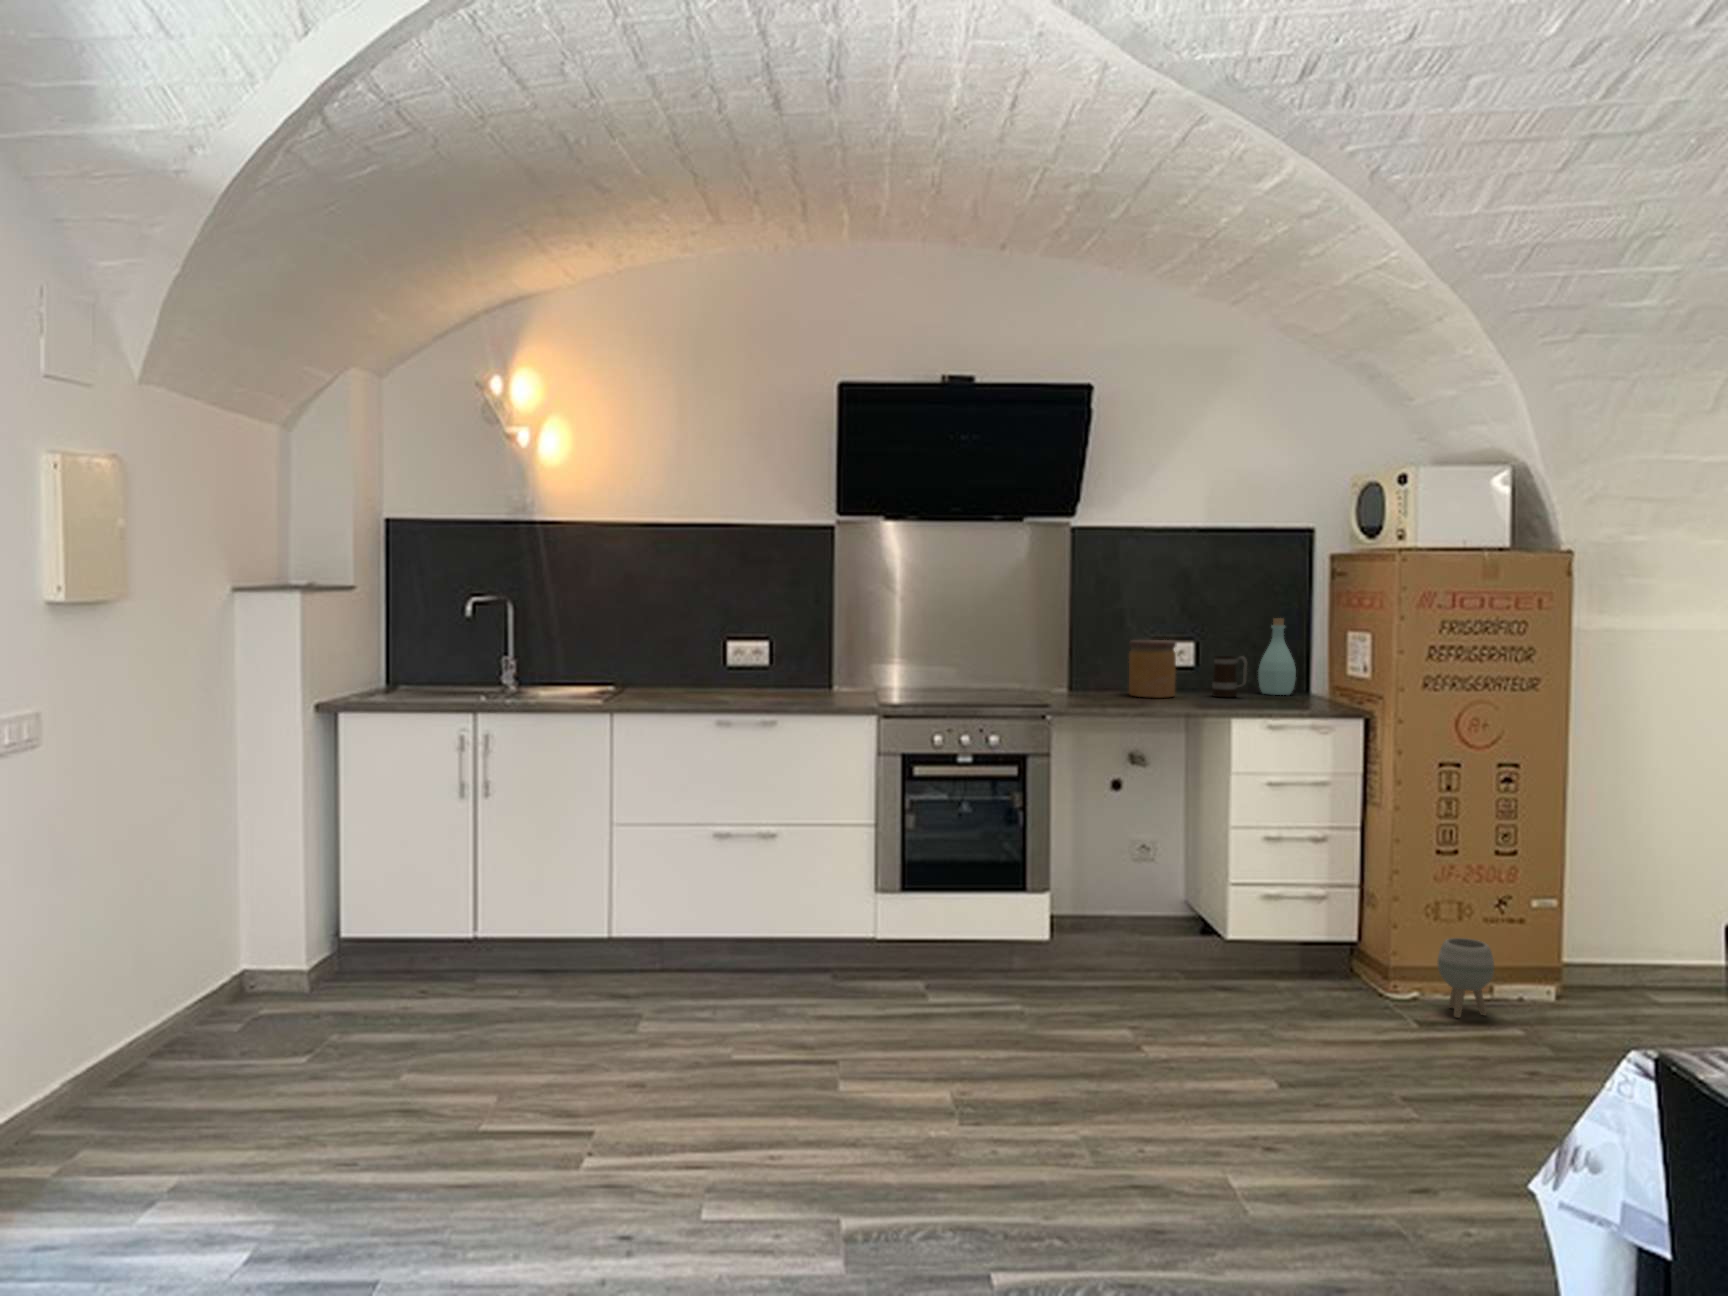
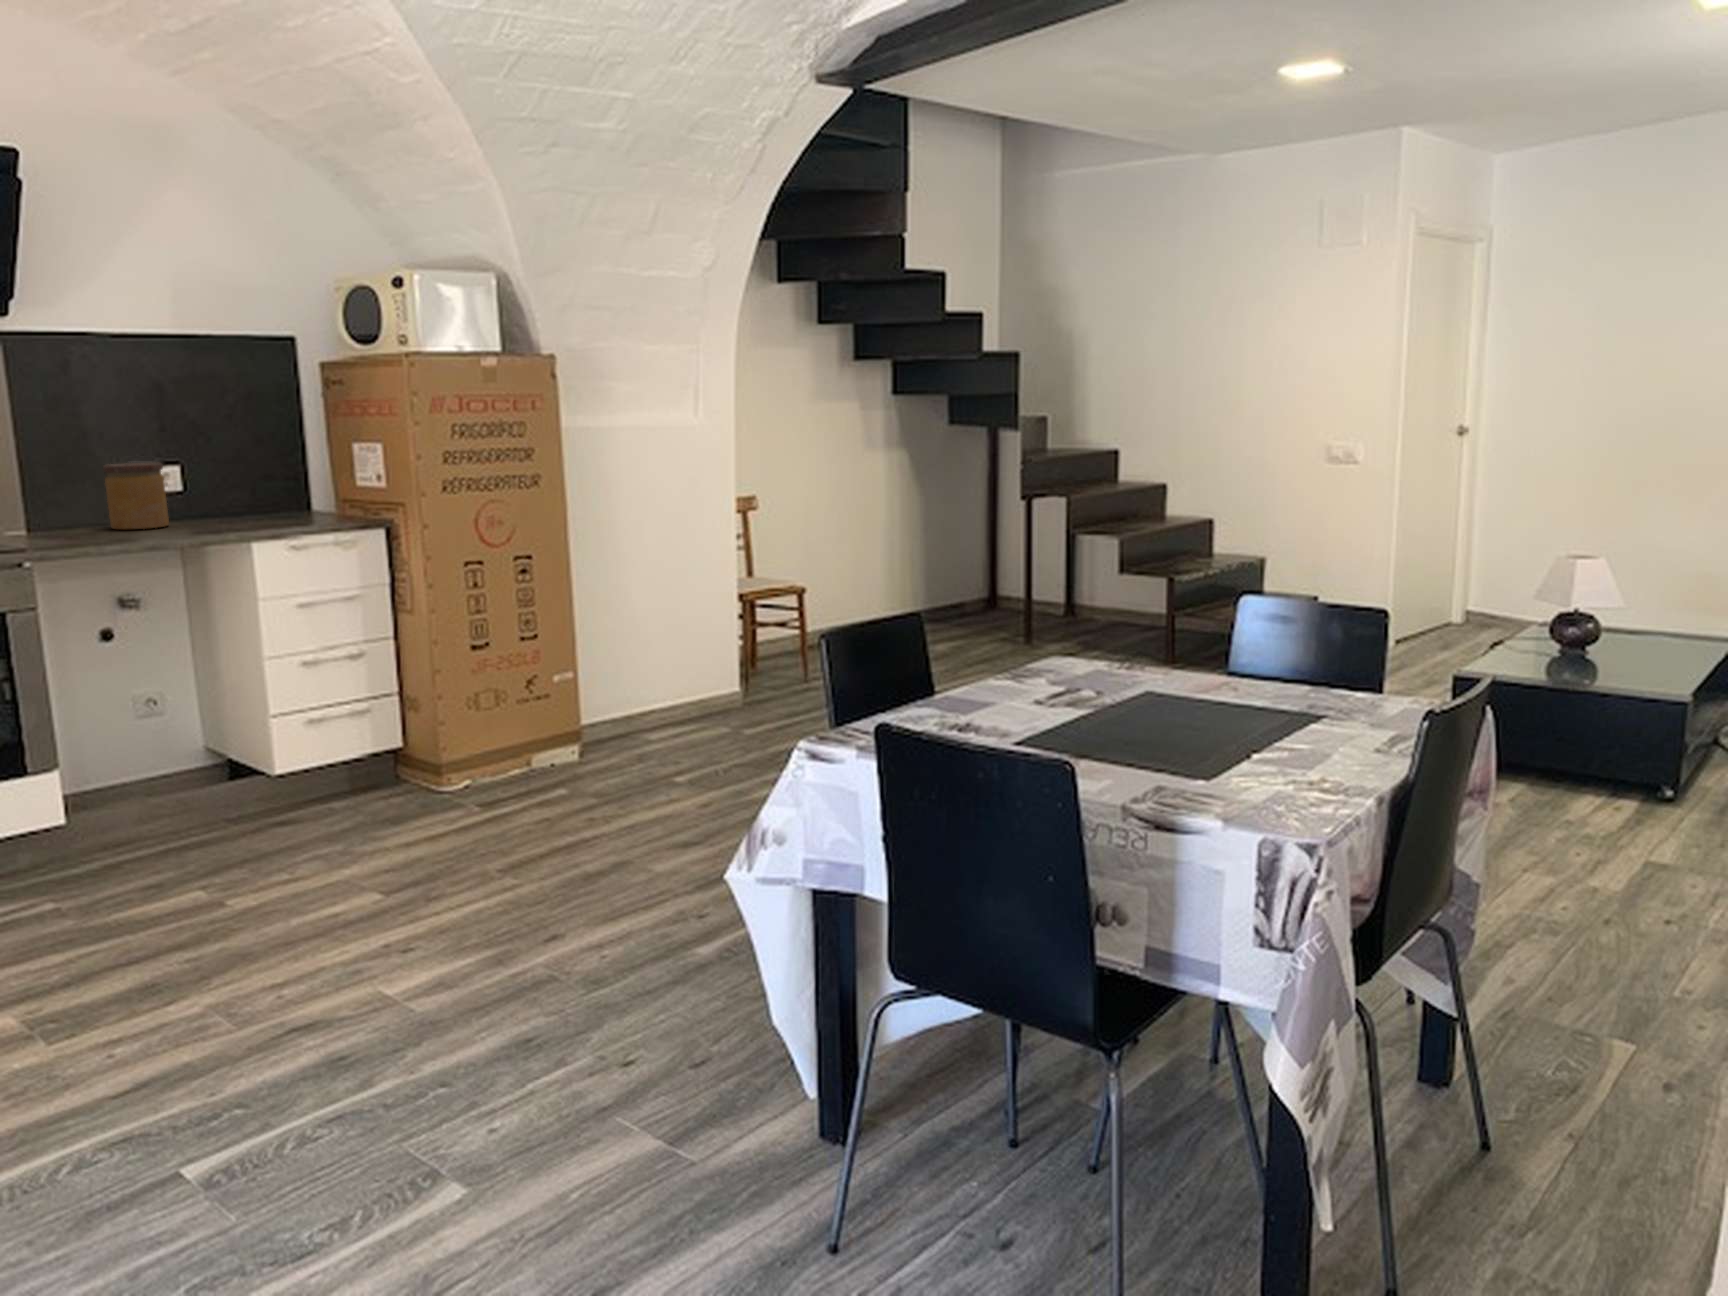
bottle: present [1258,618,1296,695] -> none [256,432,298,515]
mug: present [1212,656,1248,697] -> none [208,475,249,522]
planter: present [1438,938,1494,1018] -> none [486,722,536,796]

